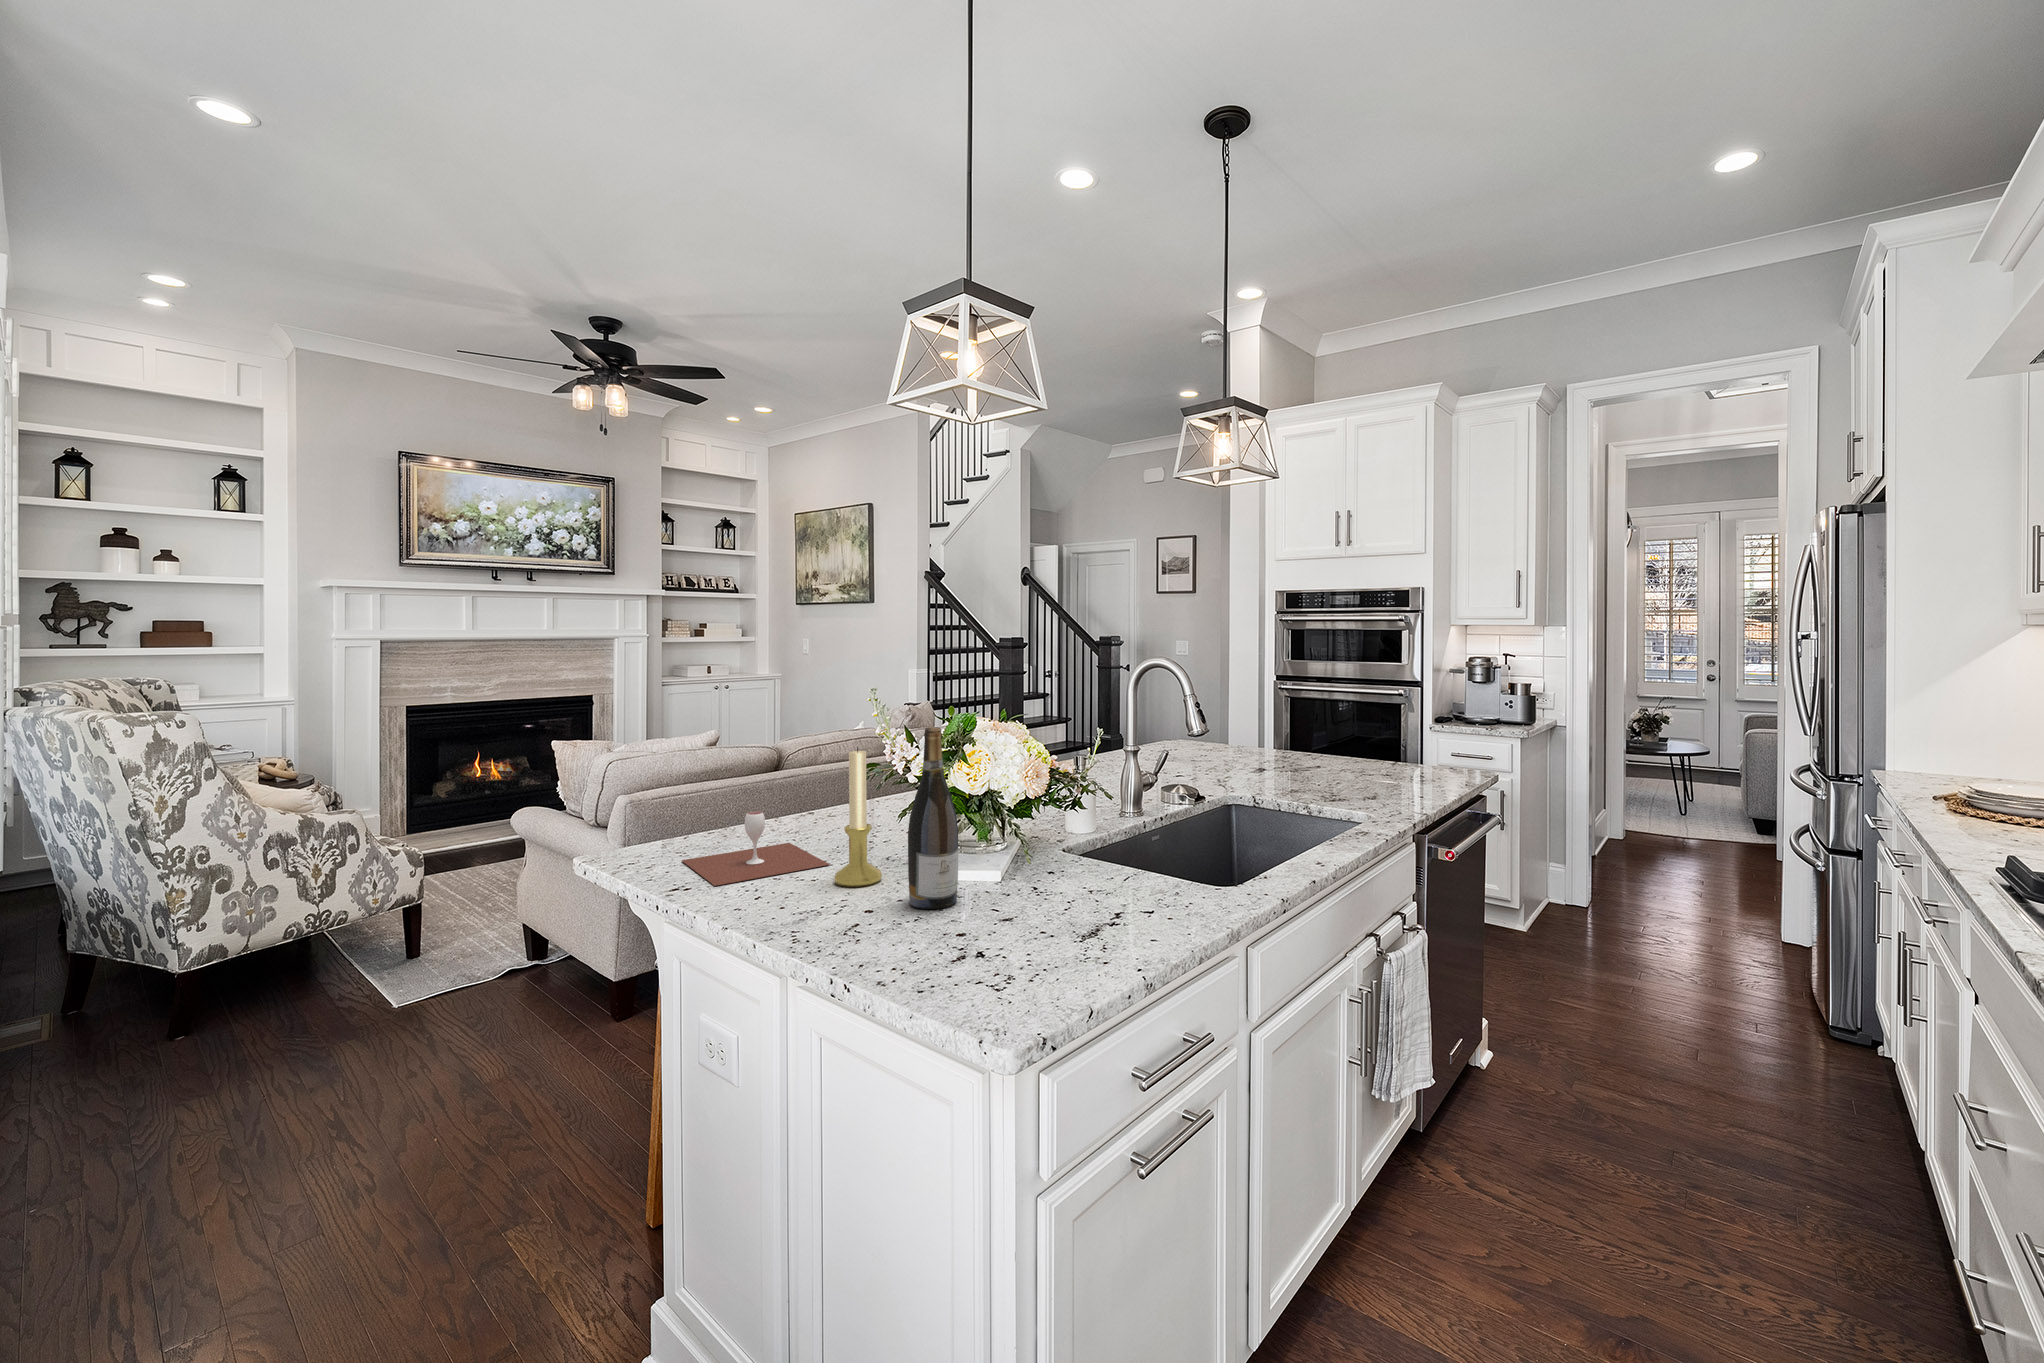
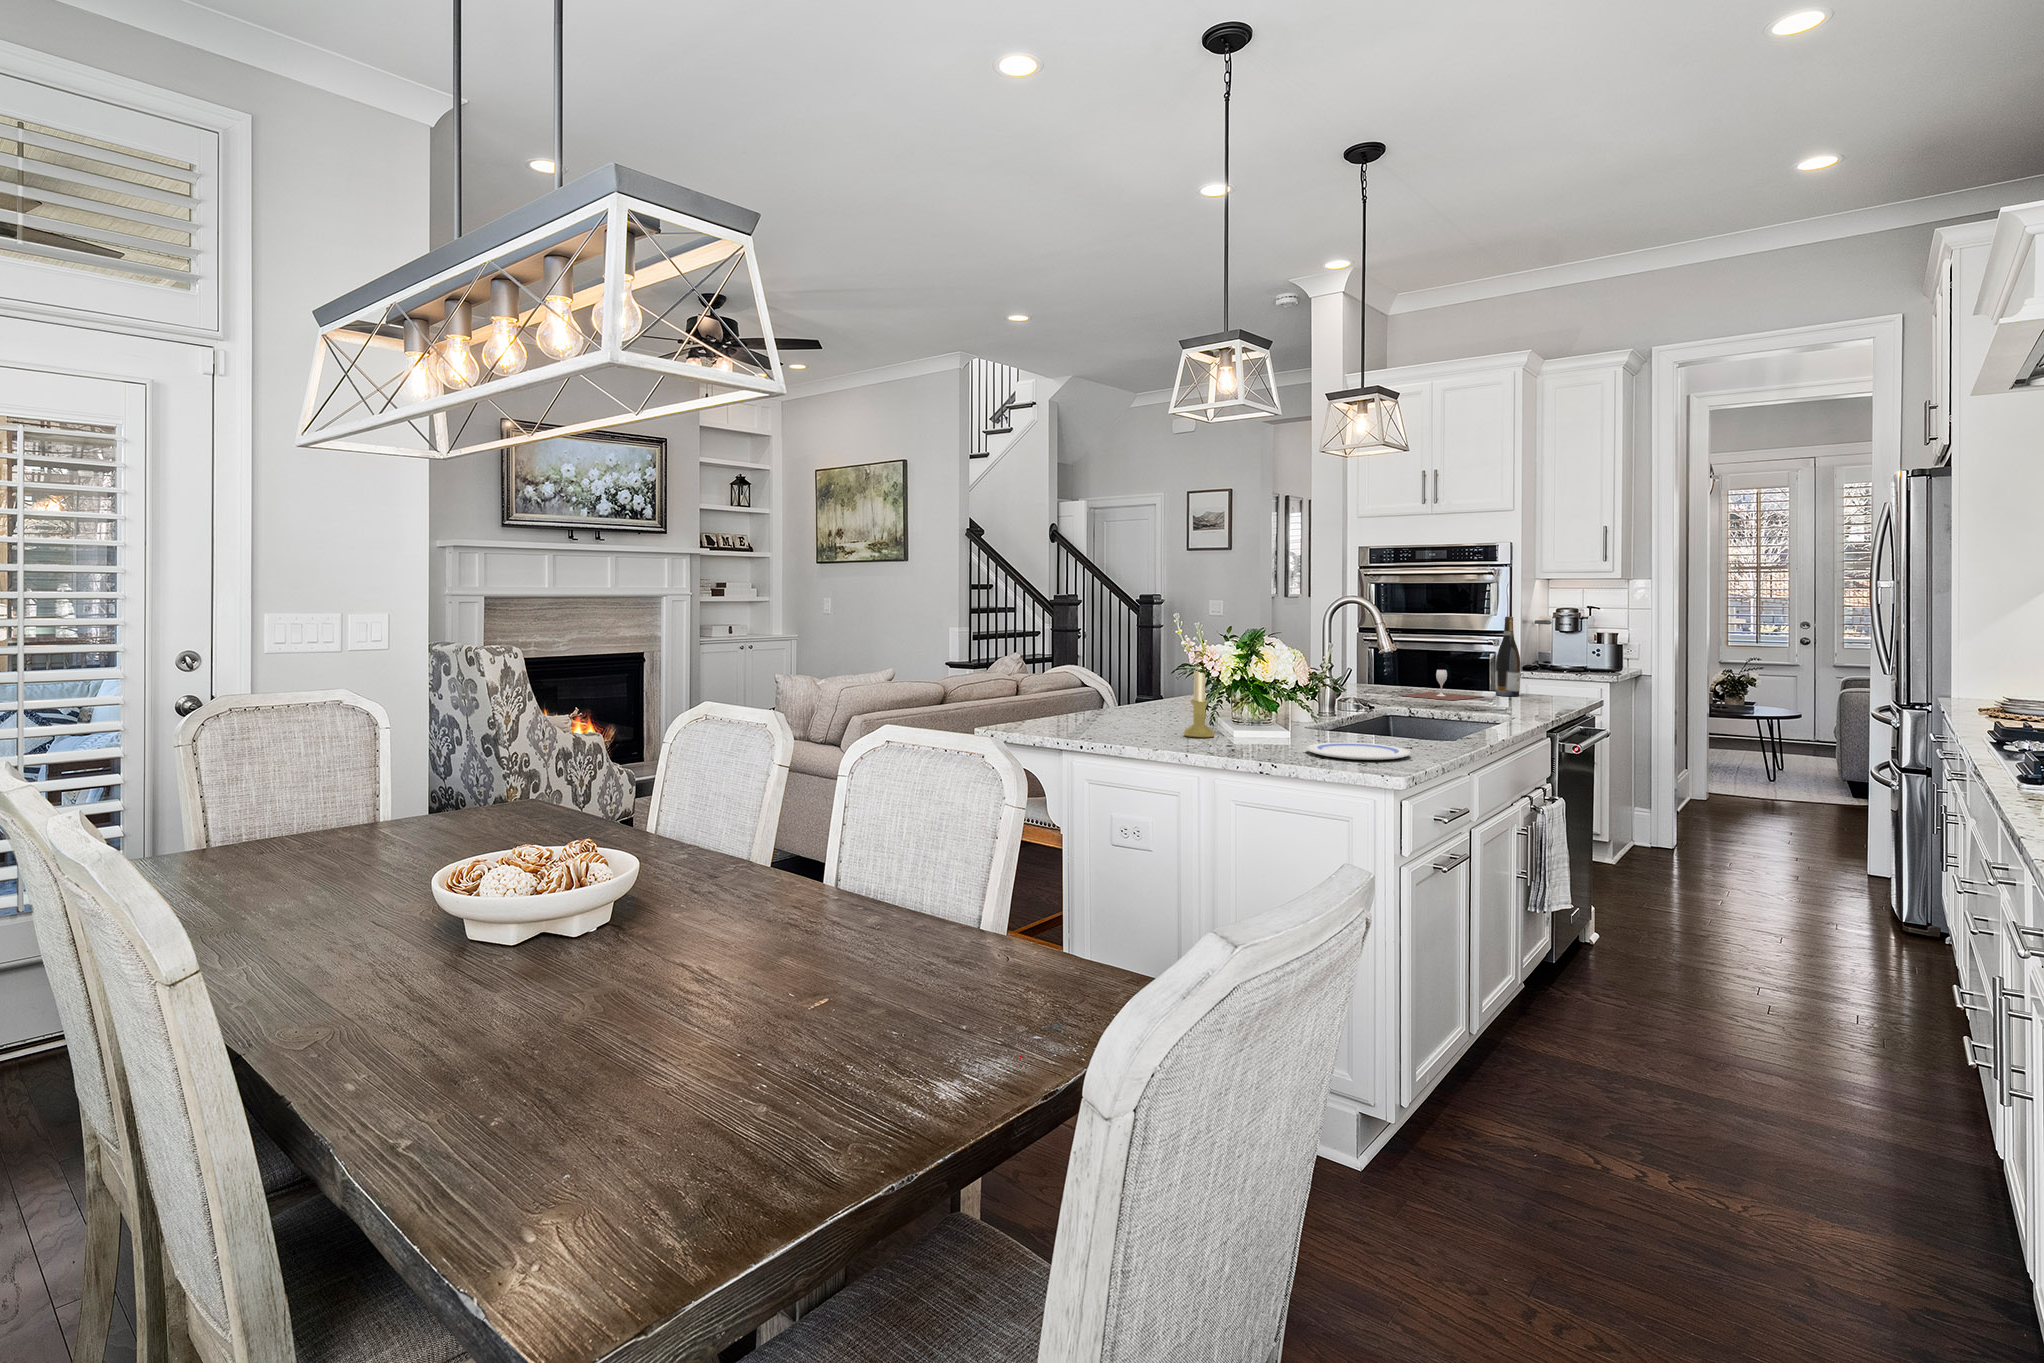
wine bottle: present [908,727,958,909] -> present [1495,617,1521,696]
wine glass: present [682,812,830,886] -> present [1400,670,1483,700]
plate: none [944,909,1111,971] -> present [1306,742,1411,760]

